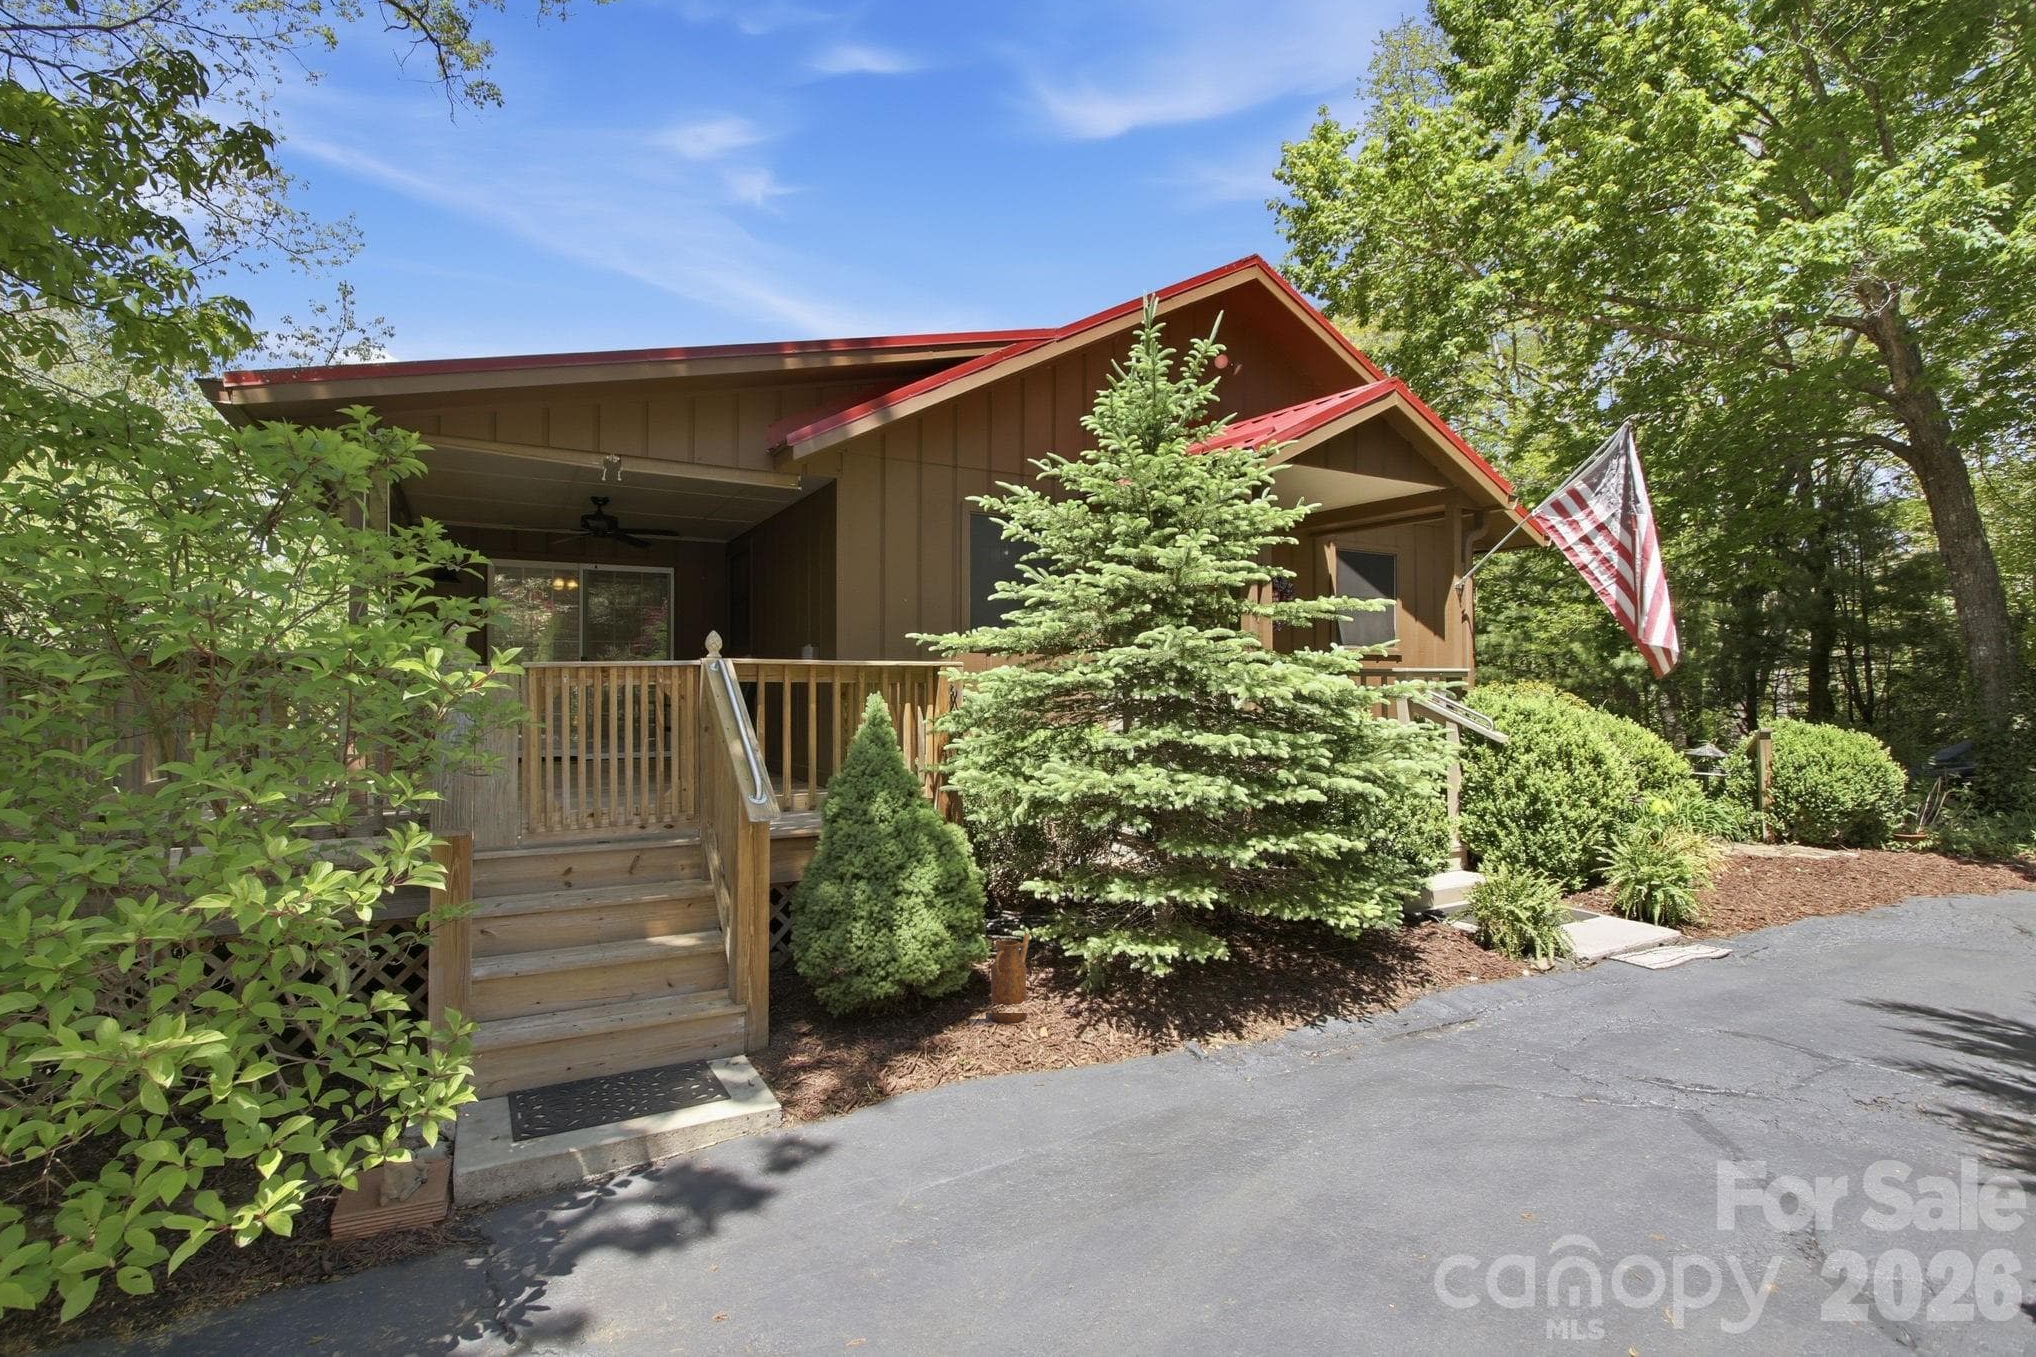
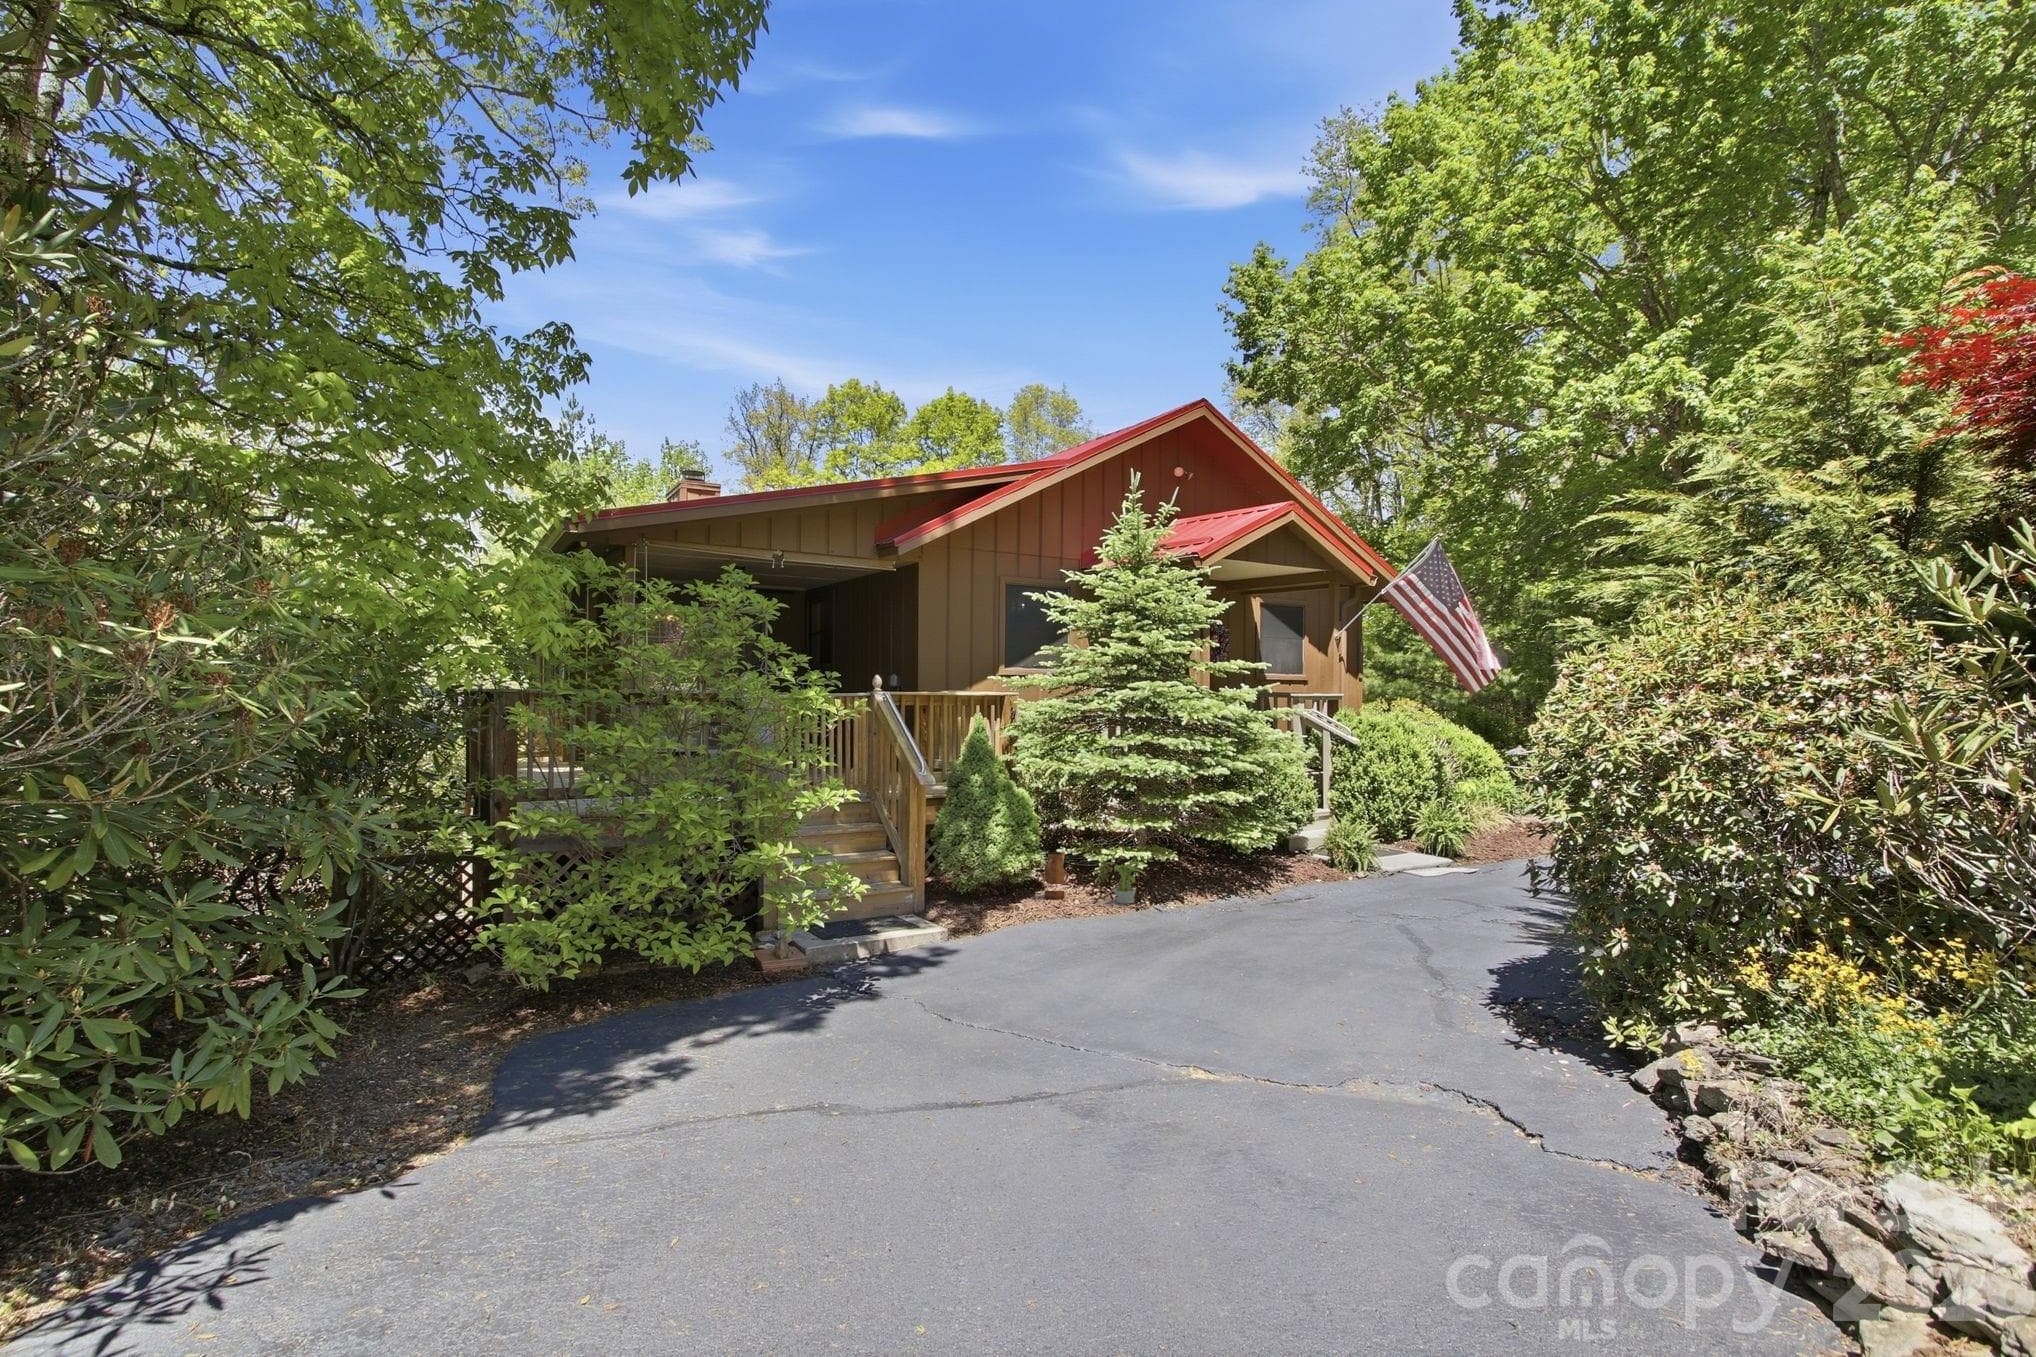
potted plant: none [1094,957,1169,1037] -> present [1104,861,1144,904]

